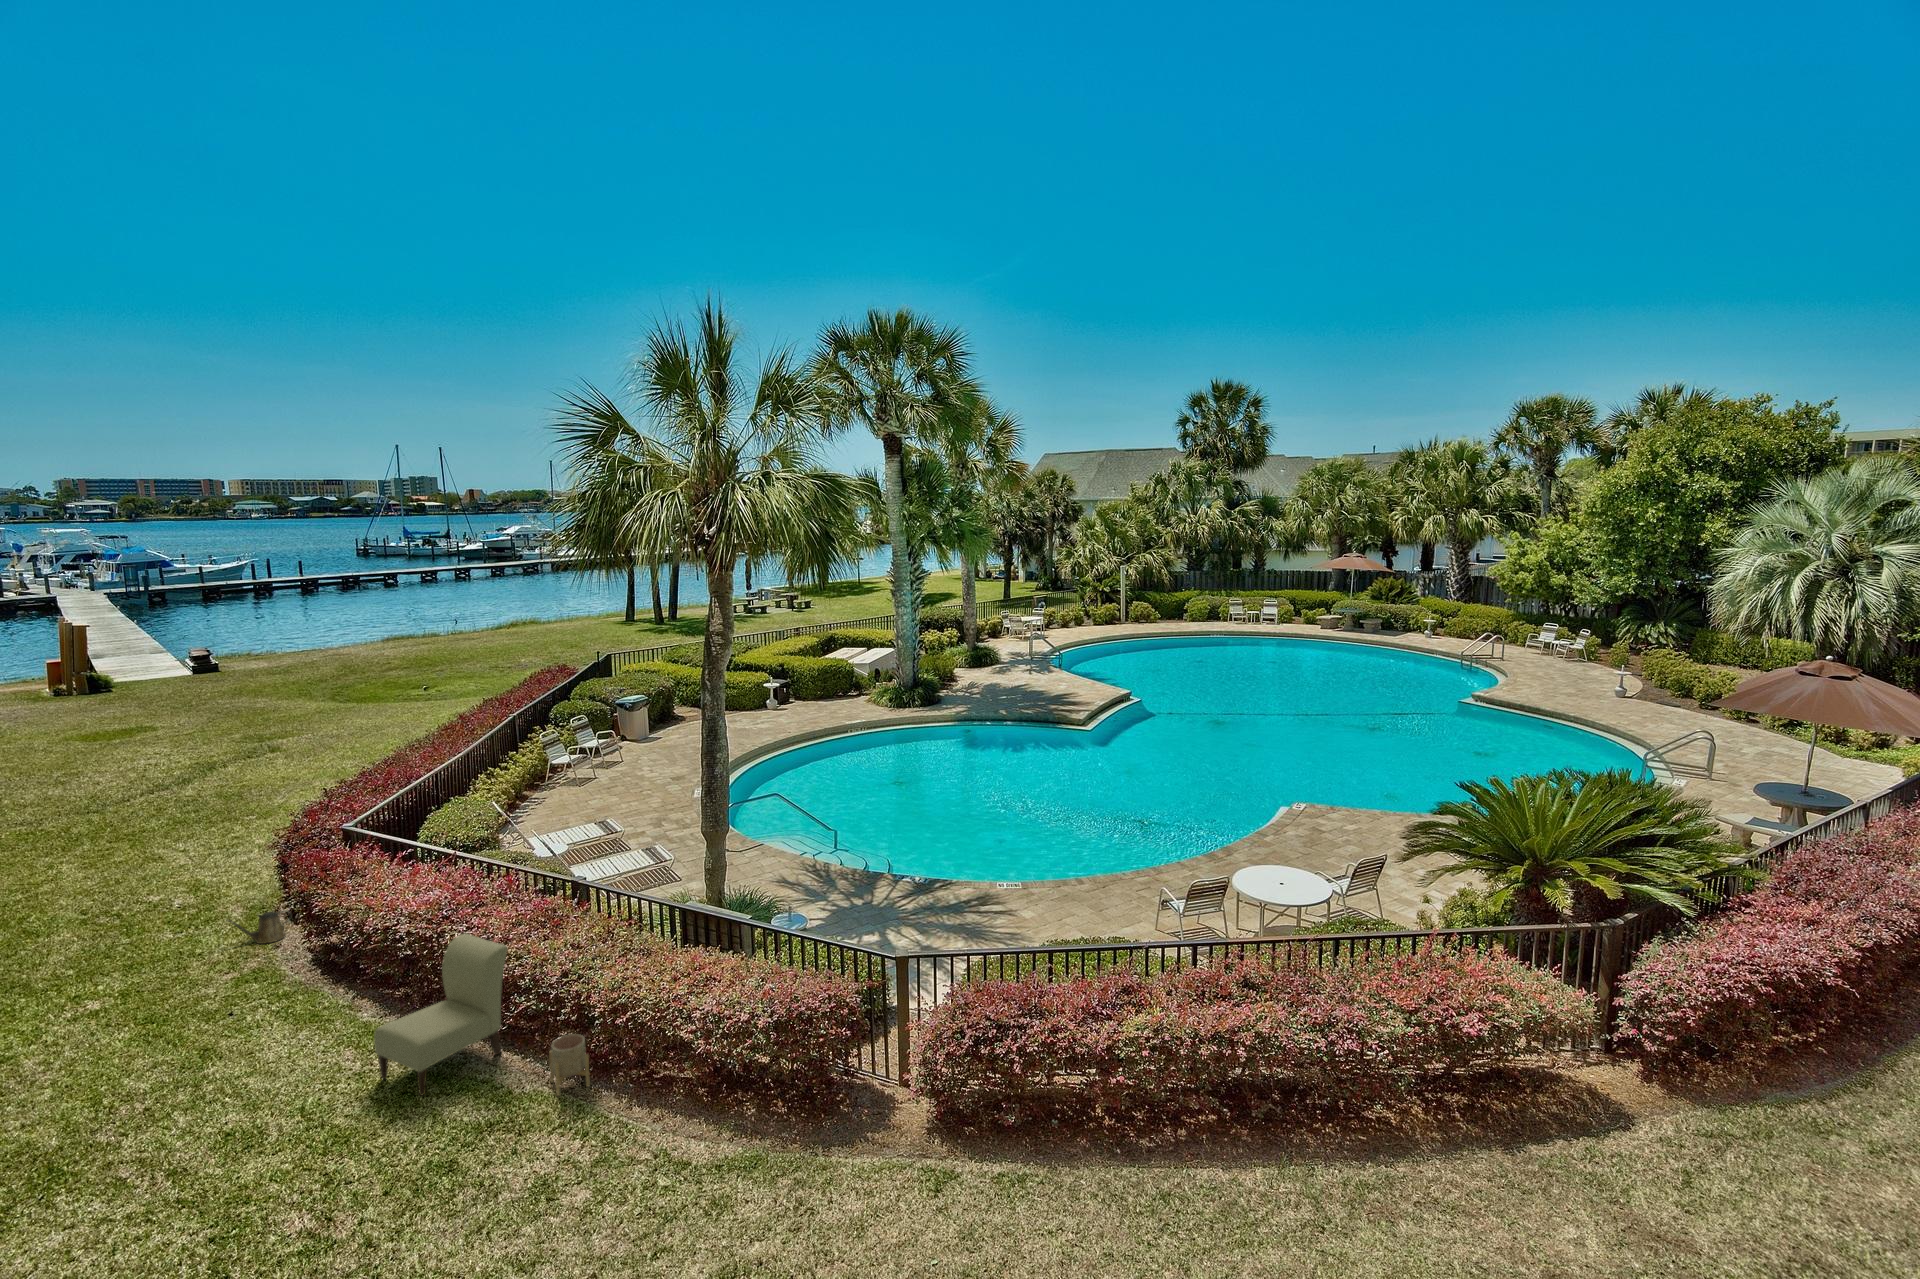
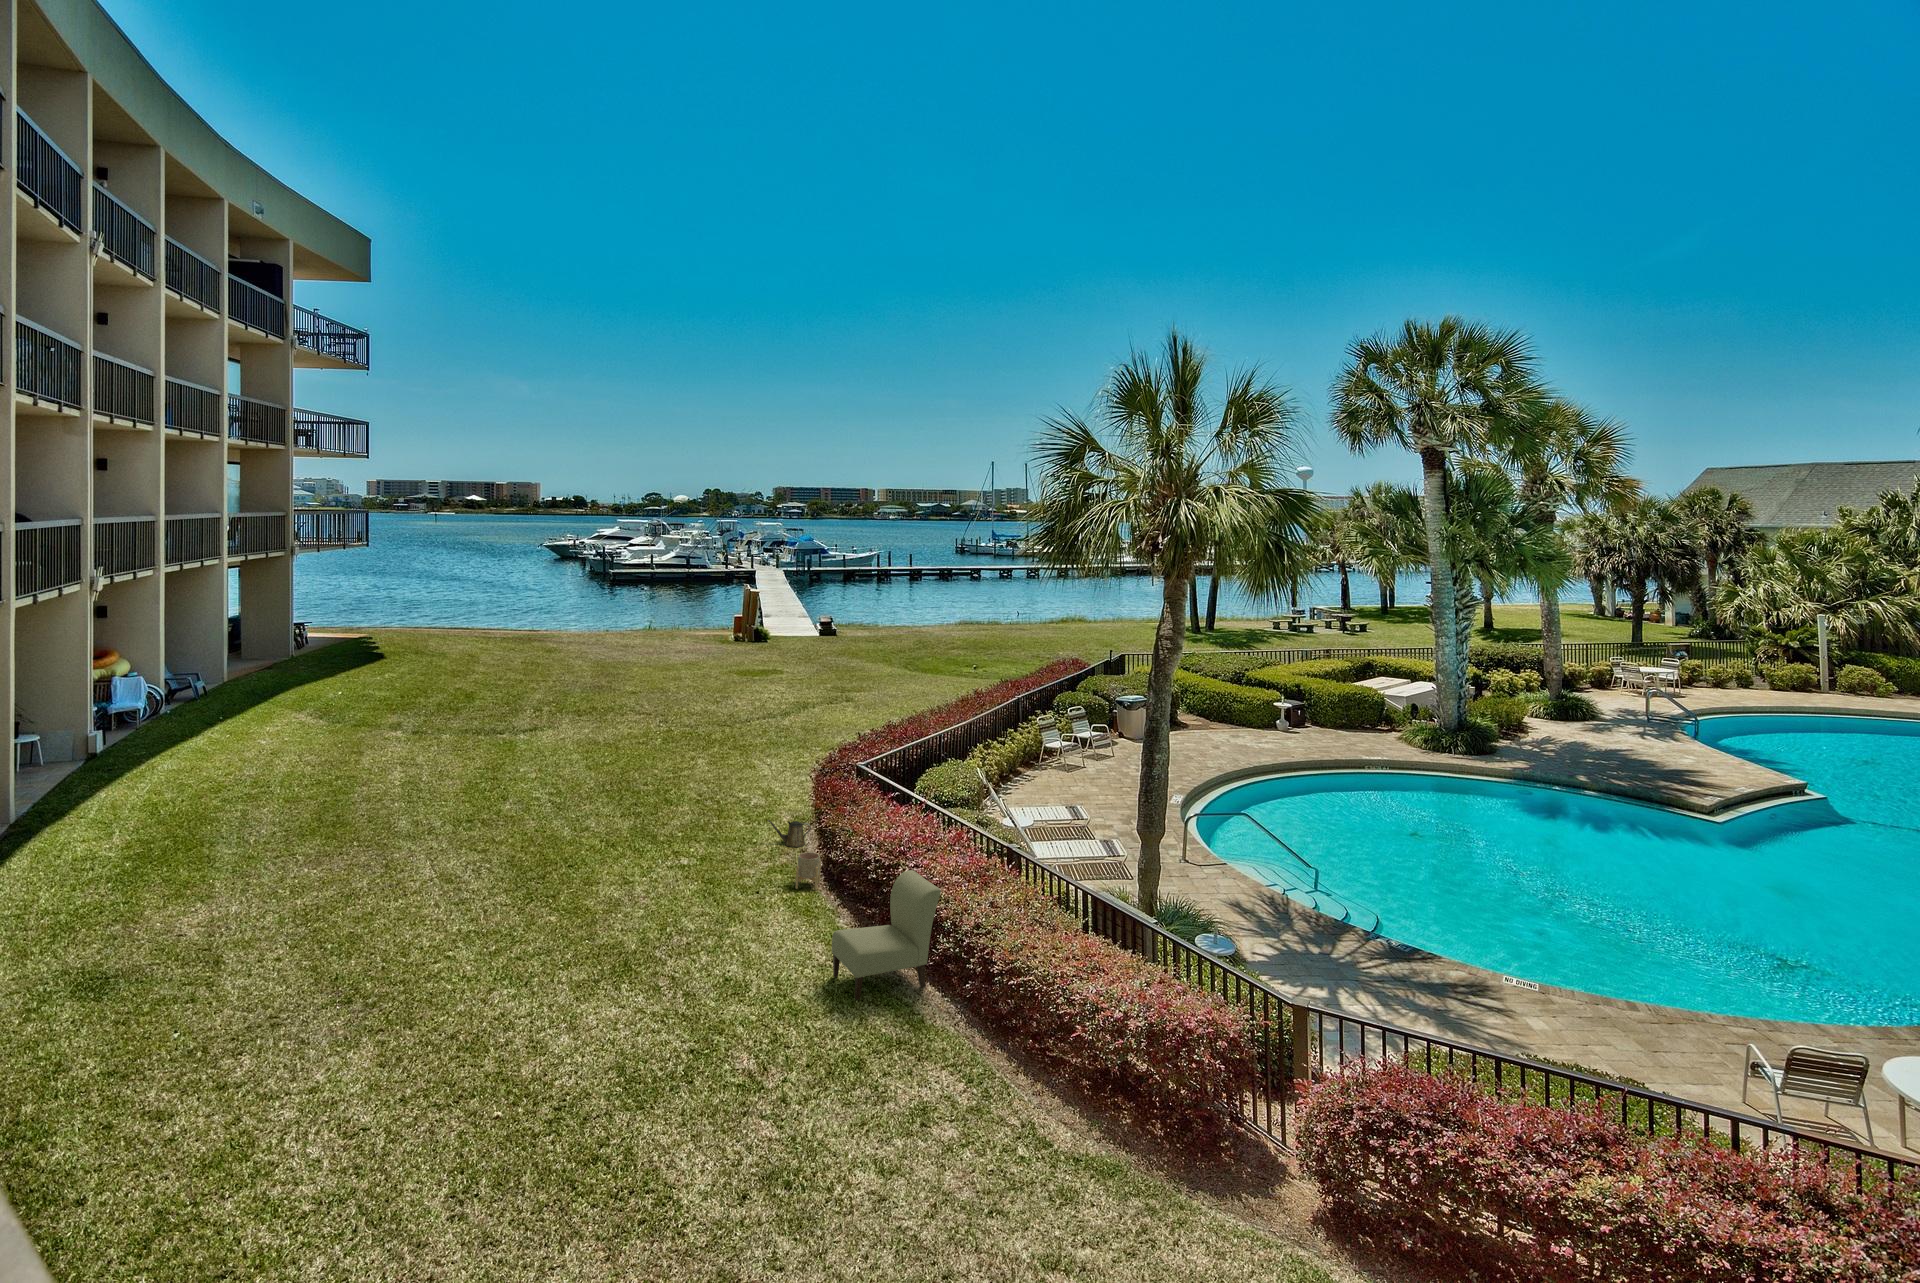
planter: present [549,1034,590,1096] -> present [795,852,821,890]

